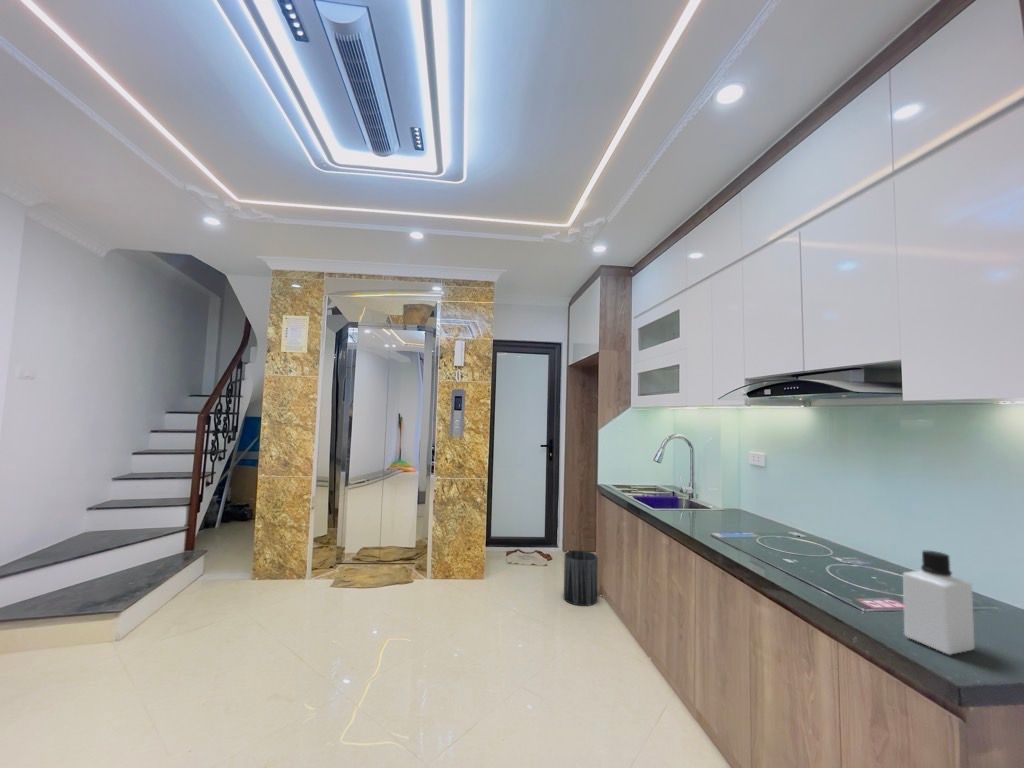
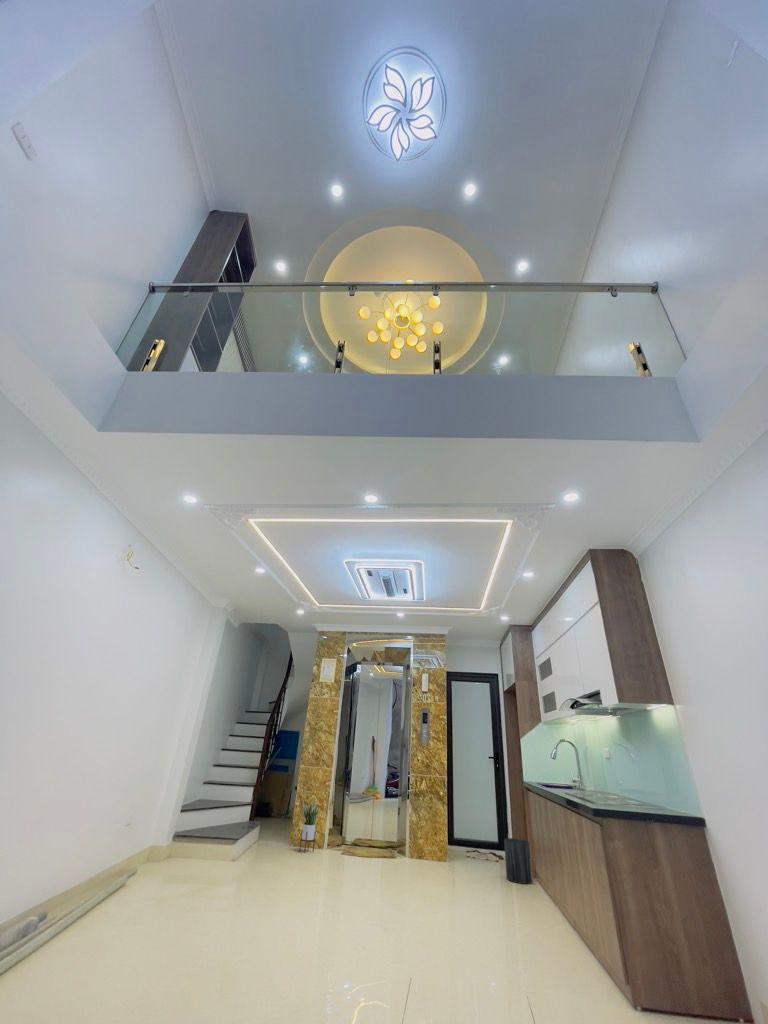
potted plant: none [262,522,293,591] -> present [299,801,319,853]
bottle: present [903,550,974,654] -> none [598,772,625,815]

